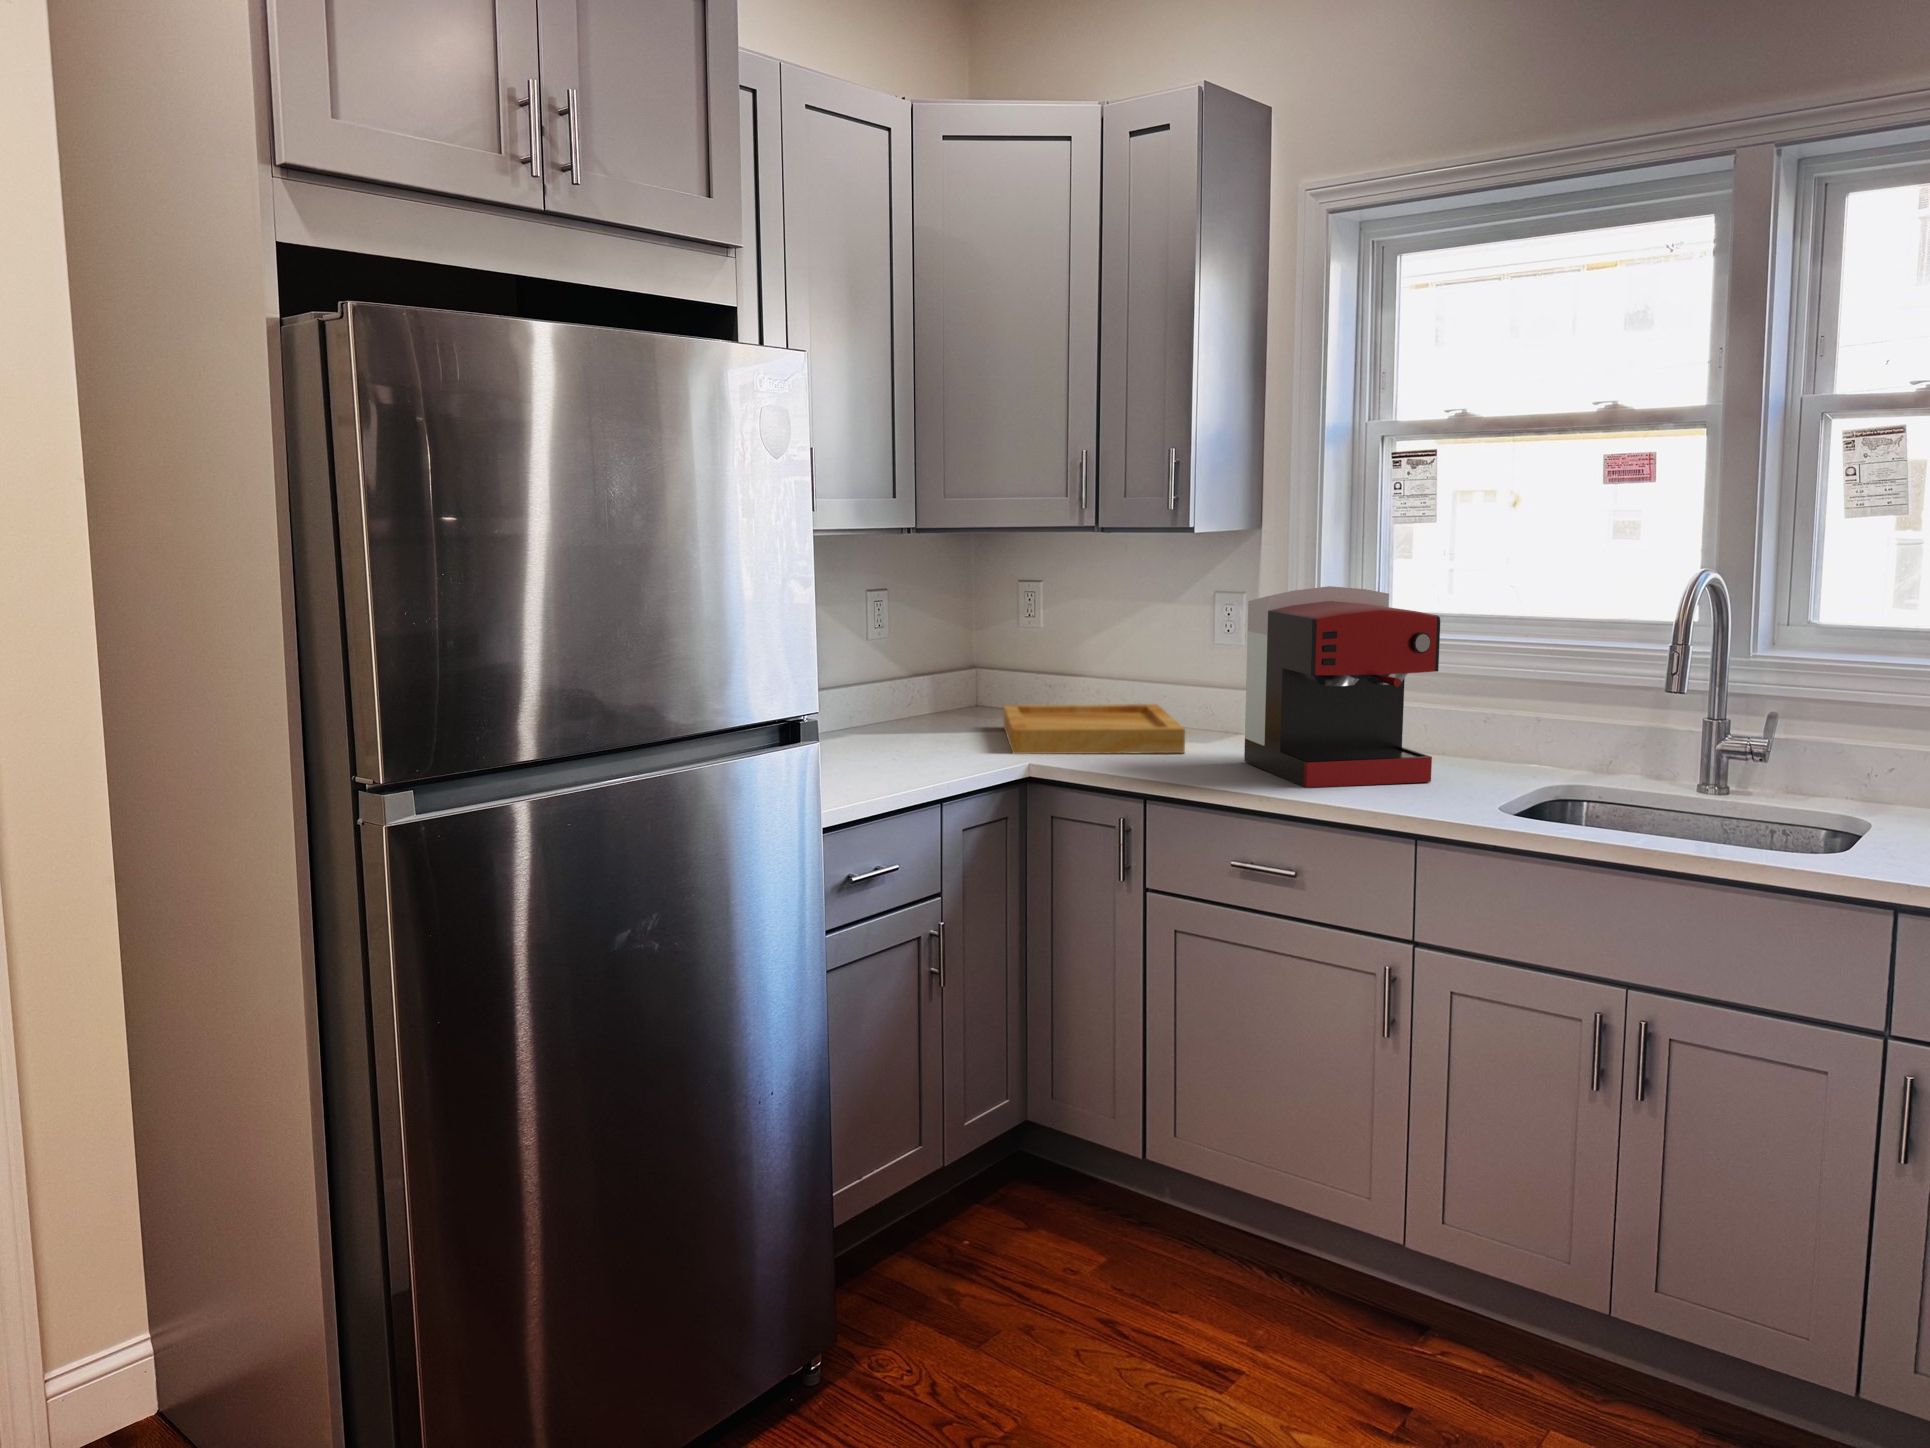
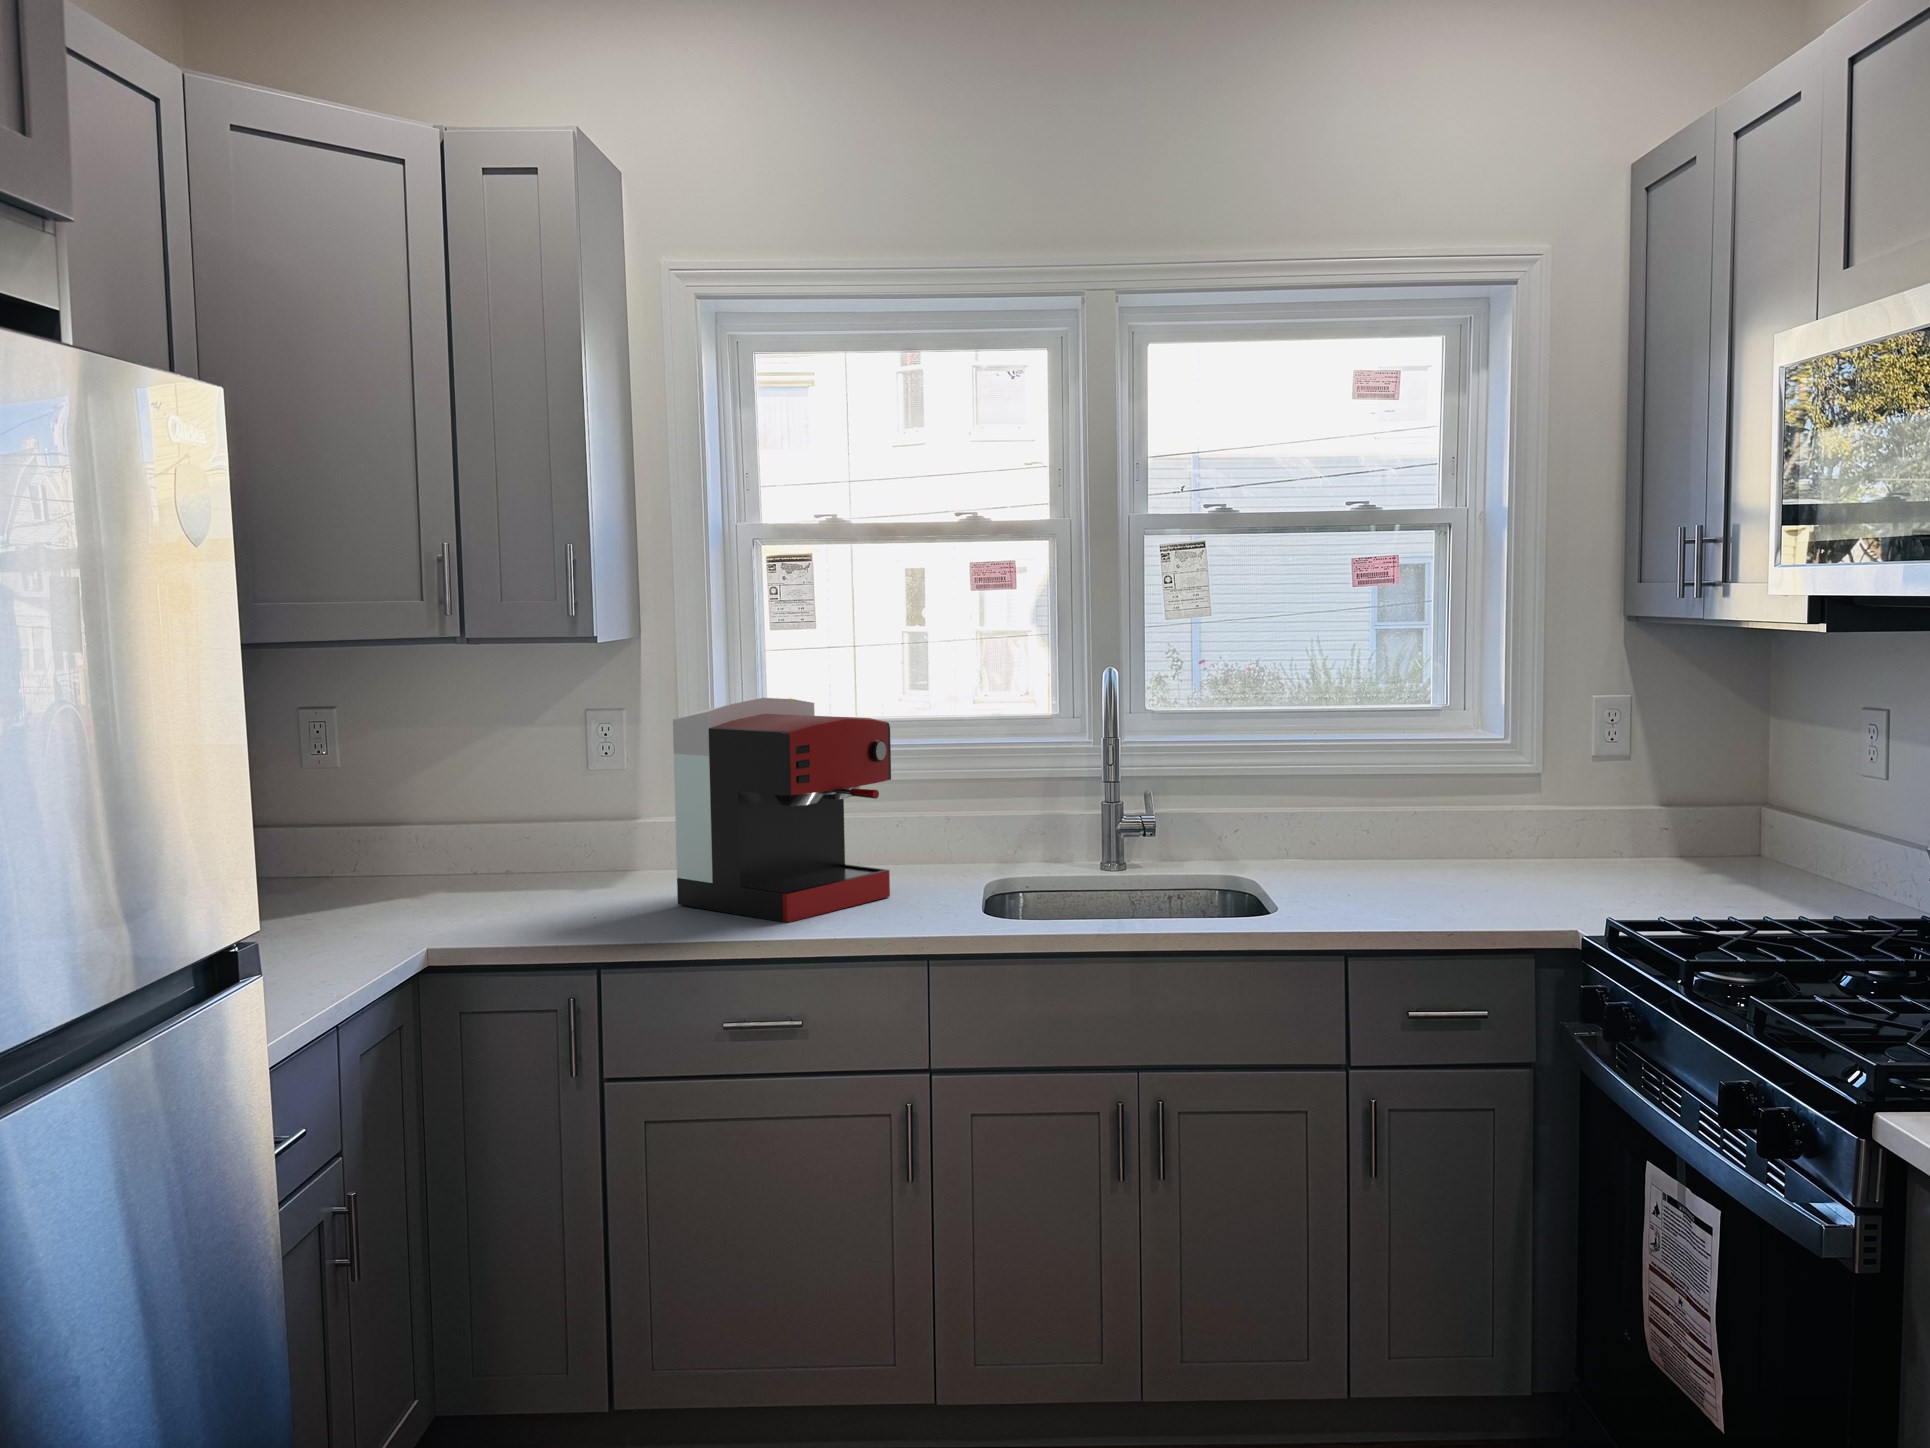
tray: present [1004,704,1185,754] -> none [313,853,597,940]

